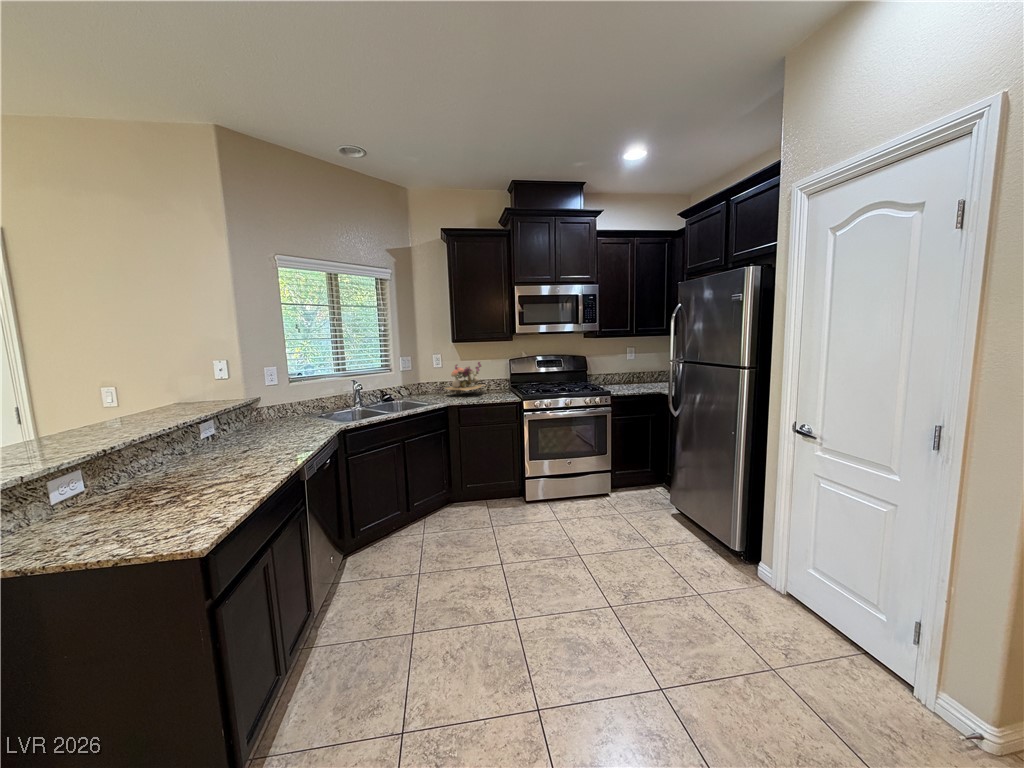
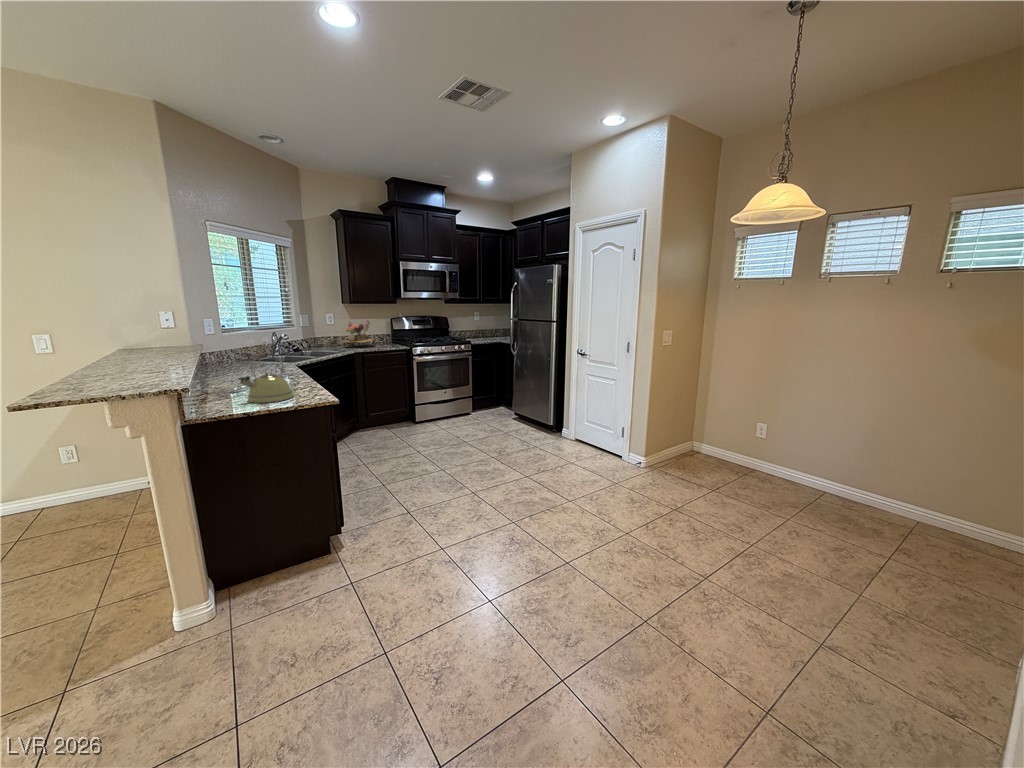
kettle: none [99,443,204,535] -> present [238,353,294,403]

